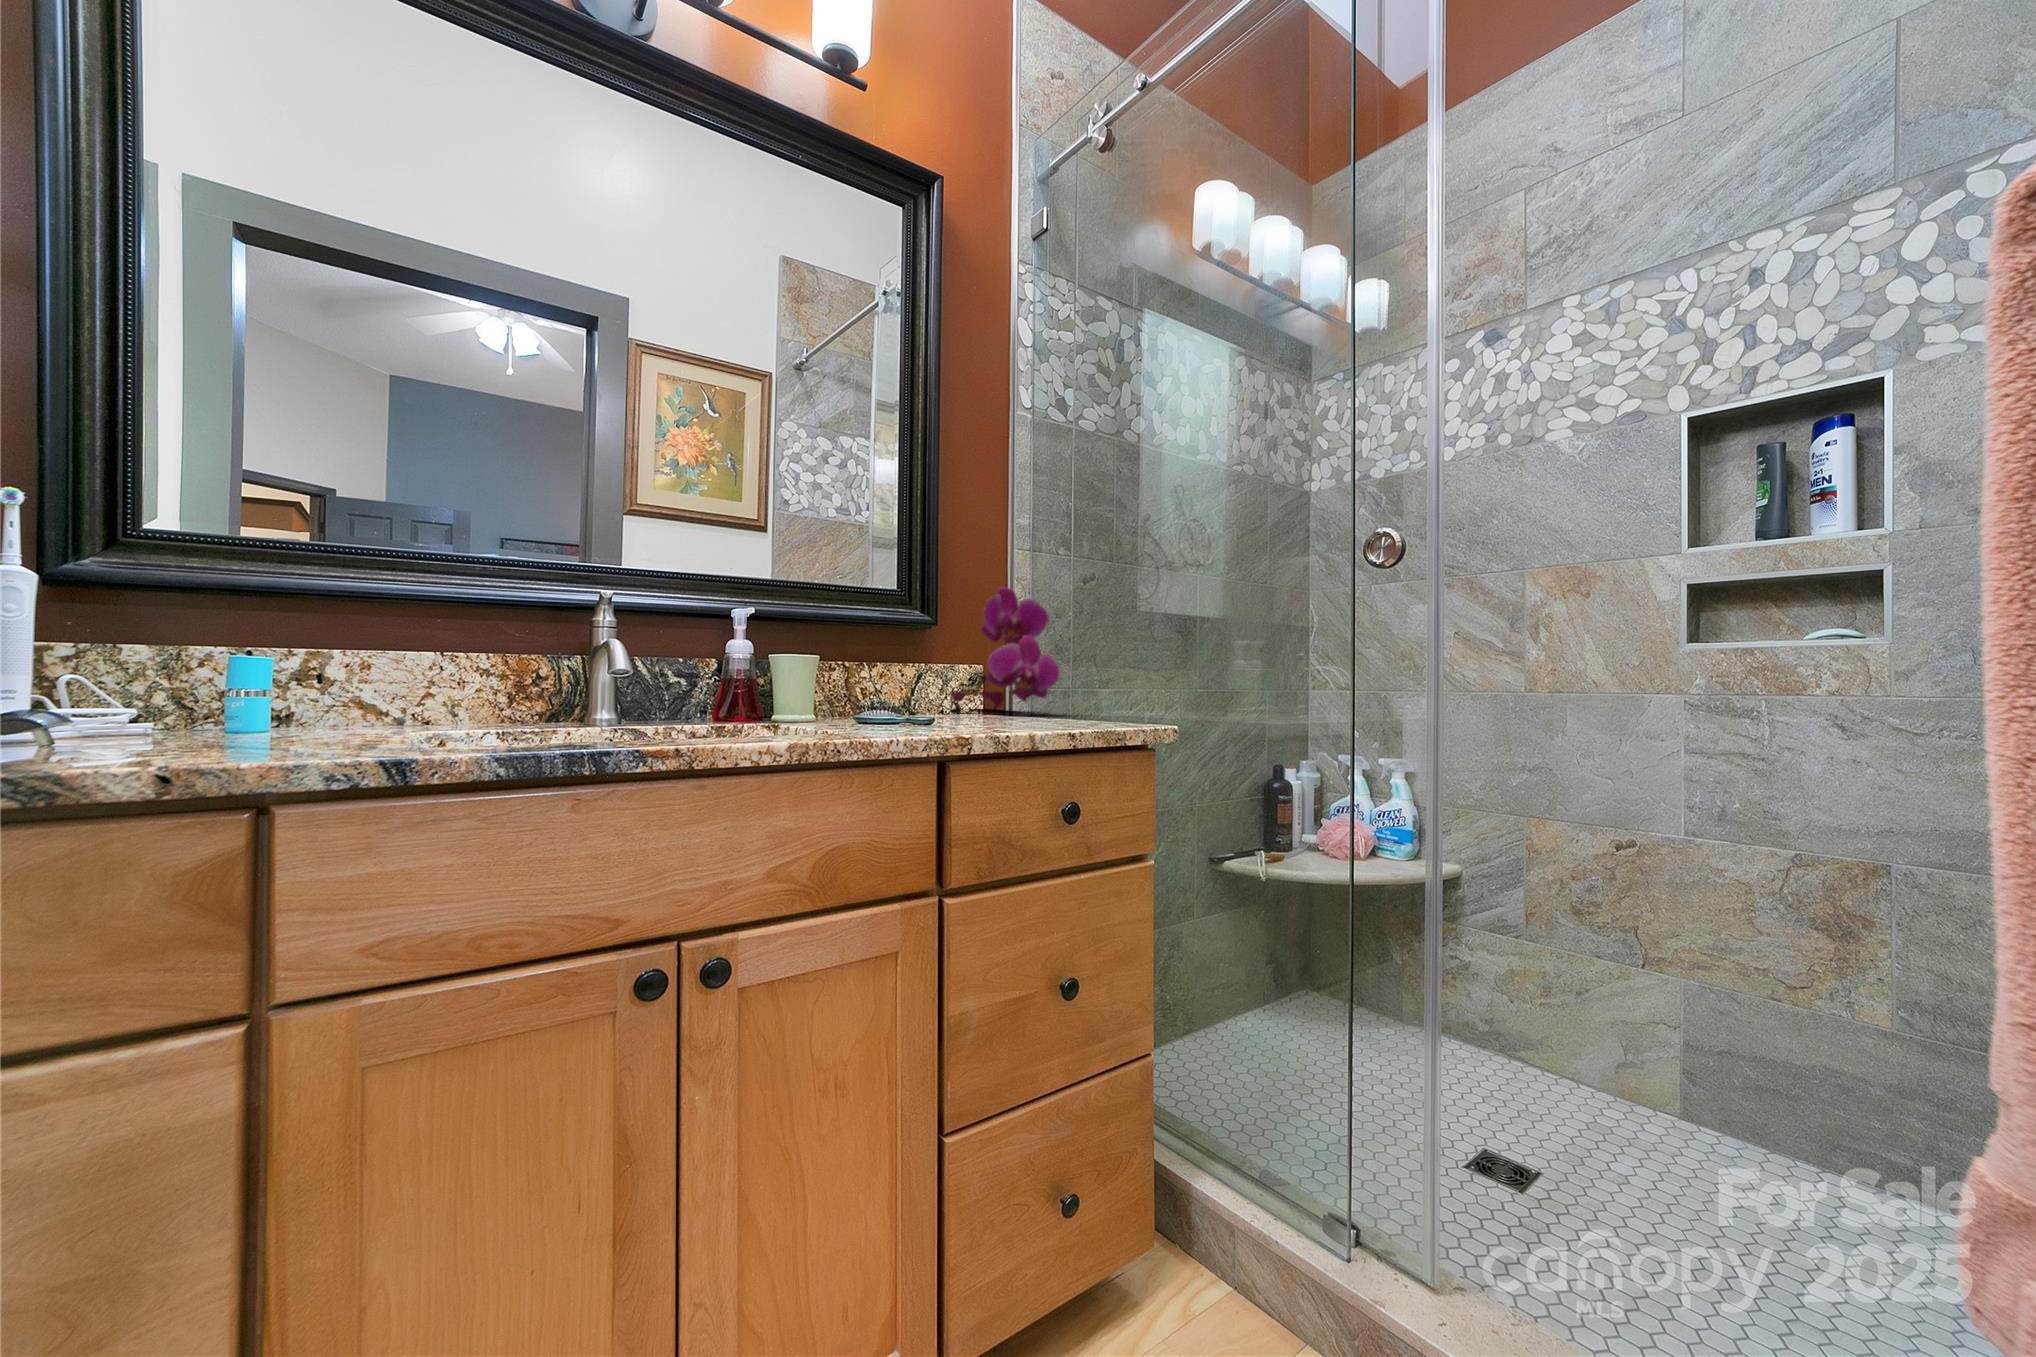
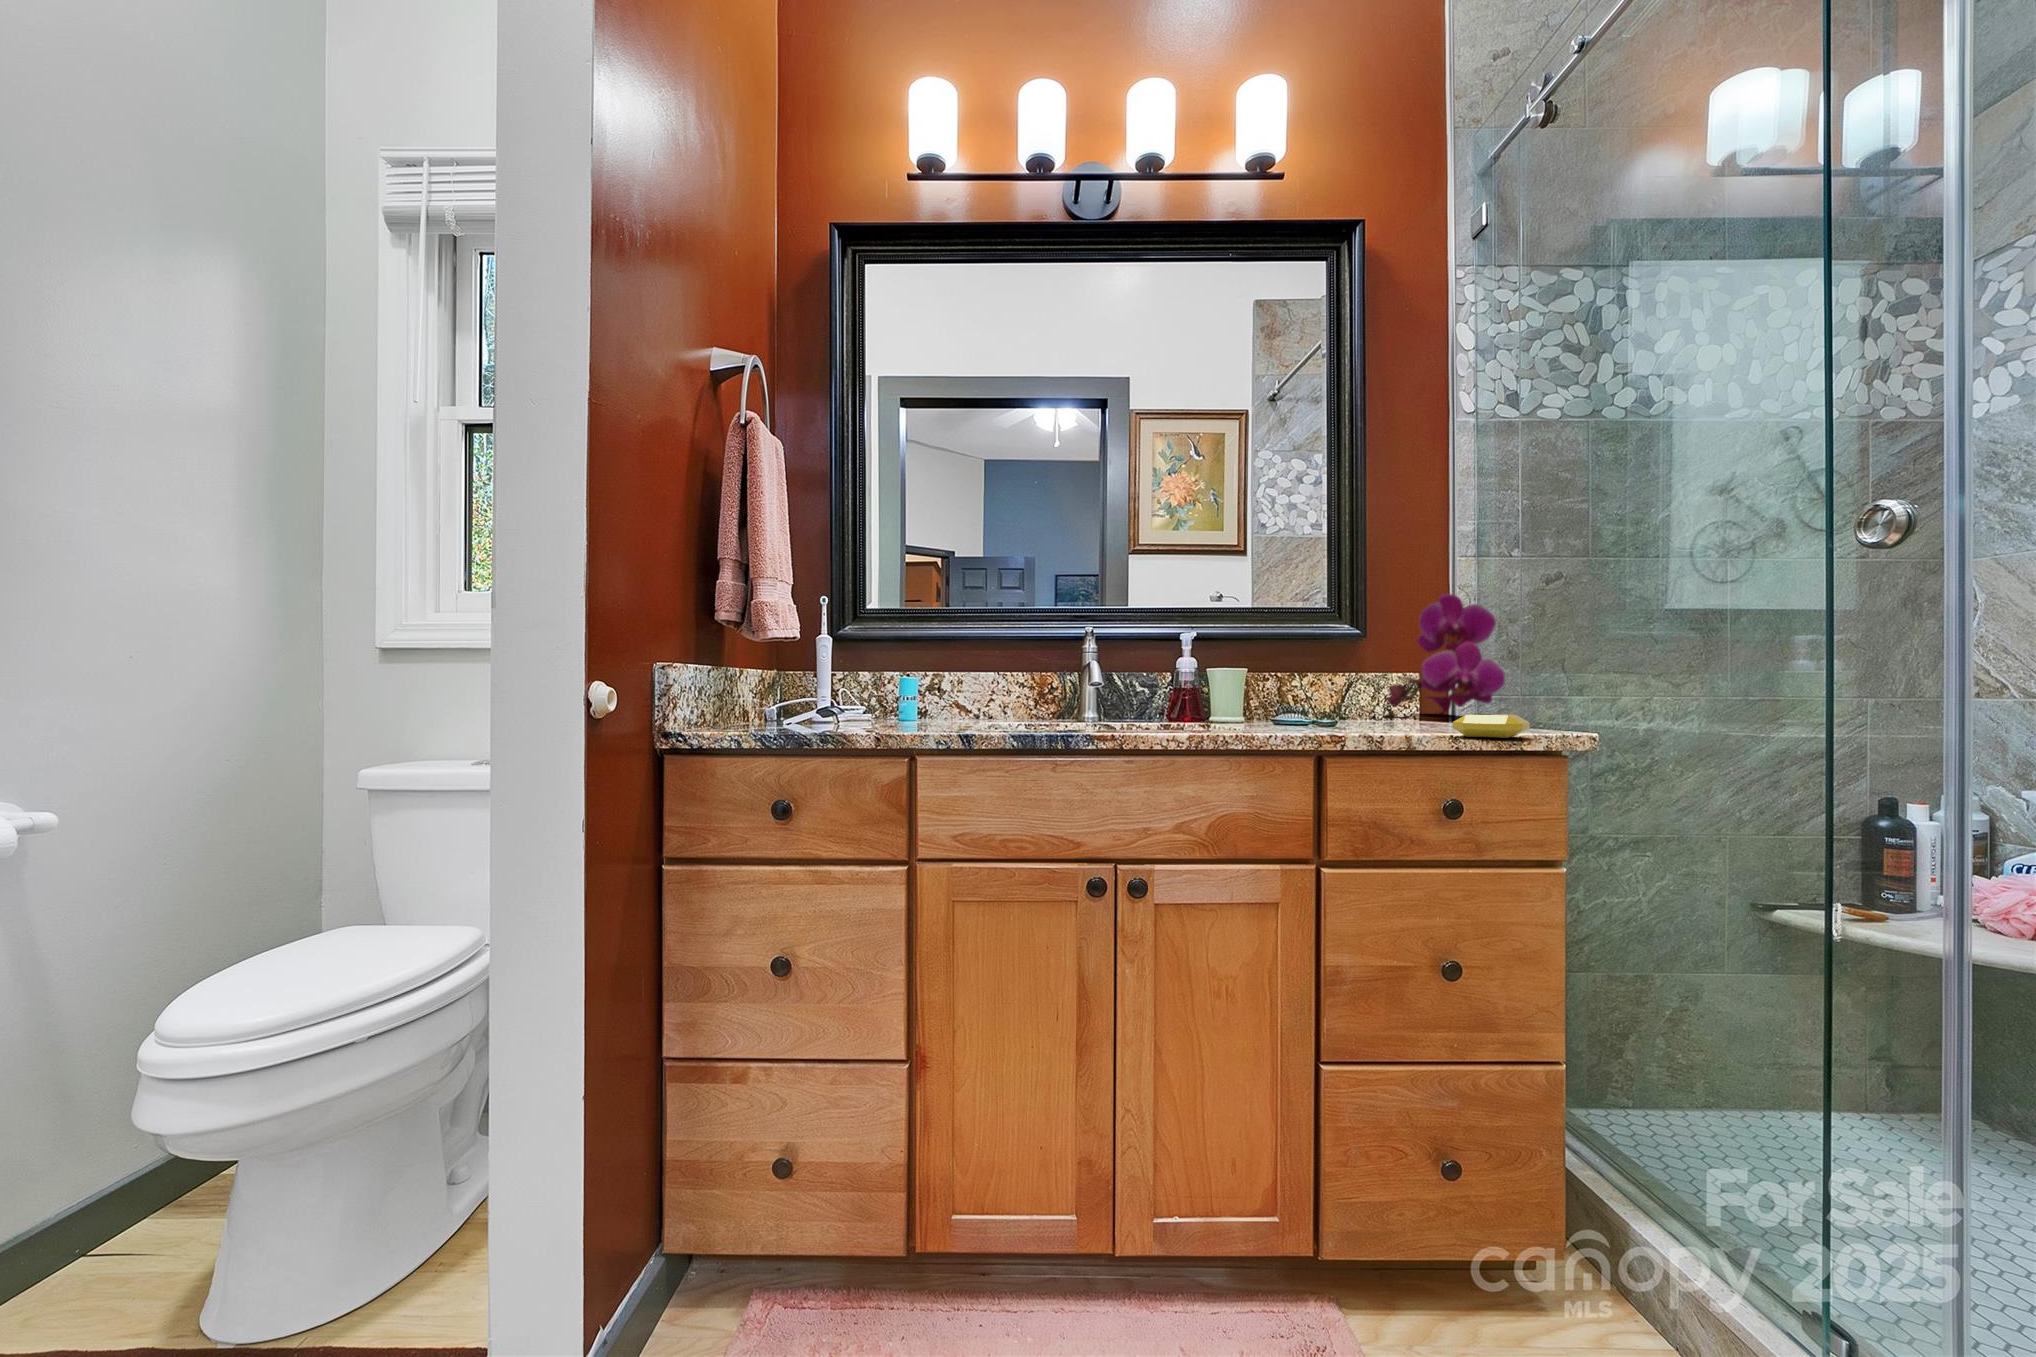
soap bar: none [1072,708,1141,733] -> present [1453,714,1530,738]

